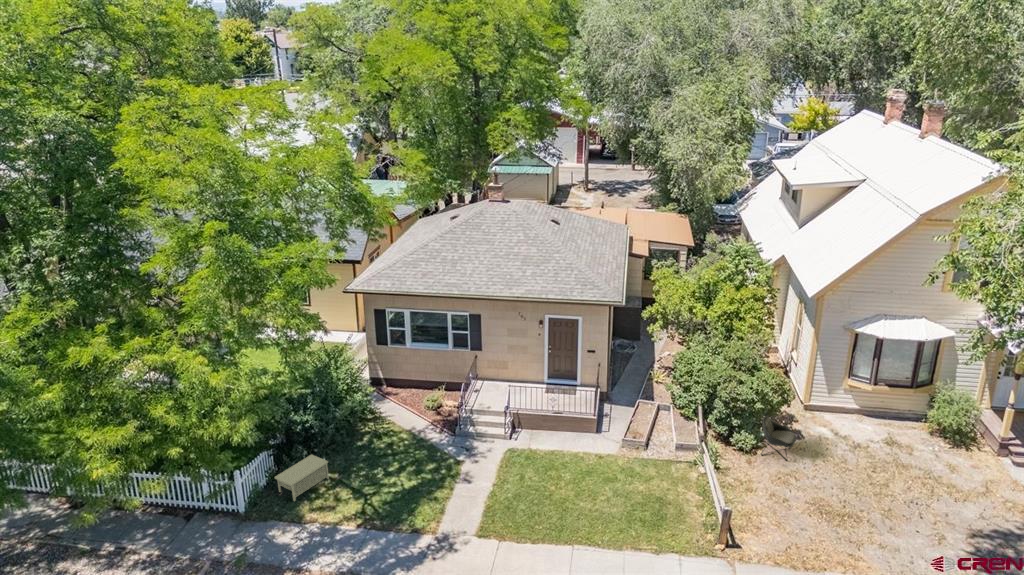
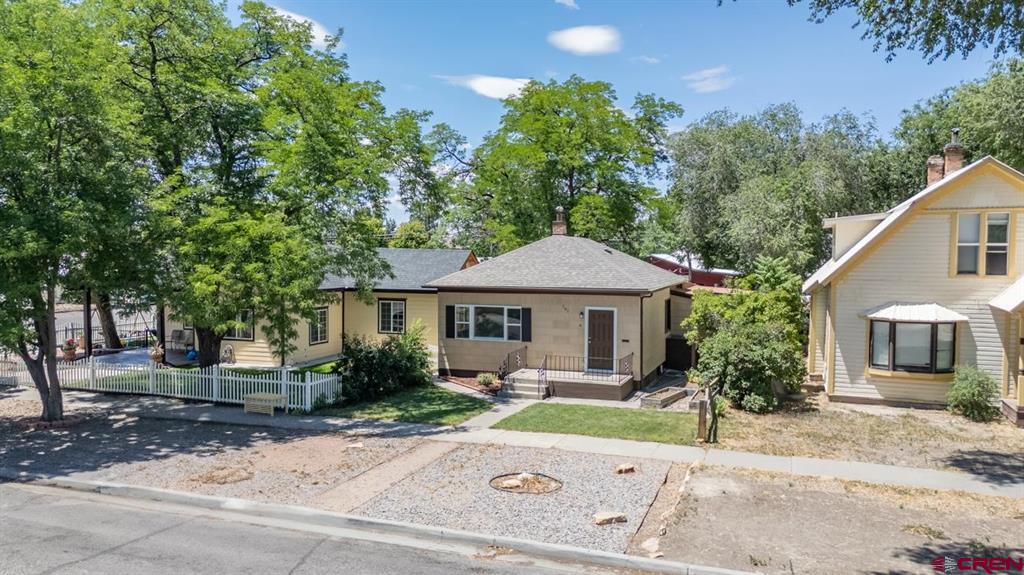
storage bench: present [275,455,329,501] -> present [243,392,289,416]

